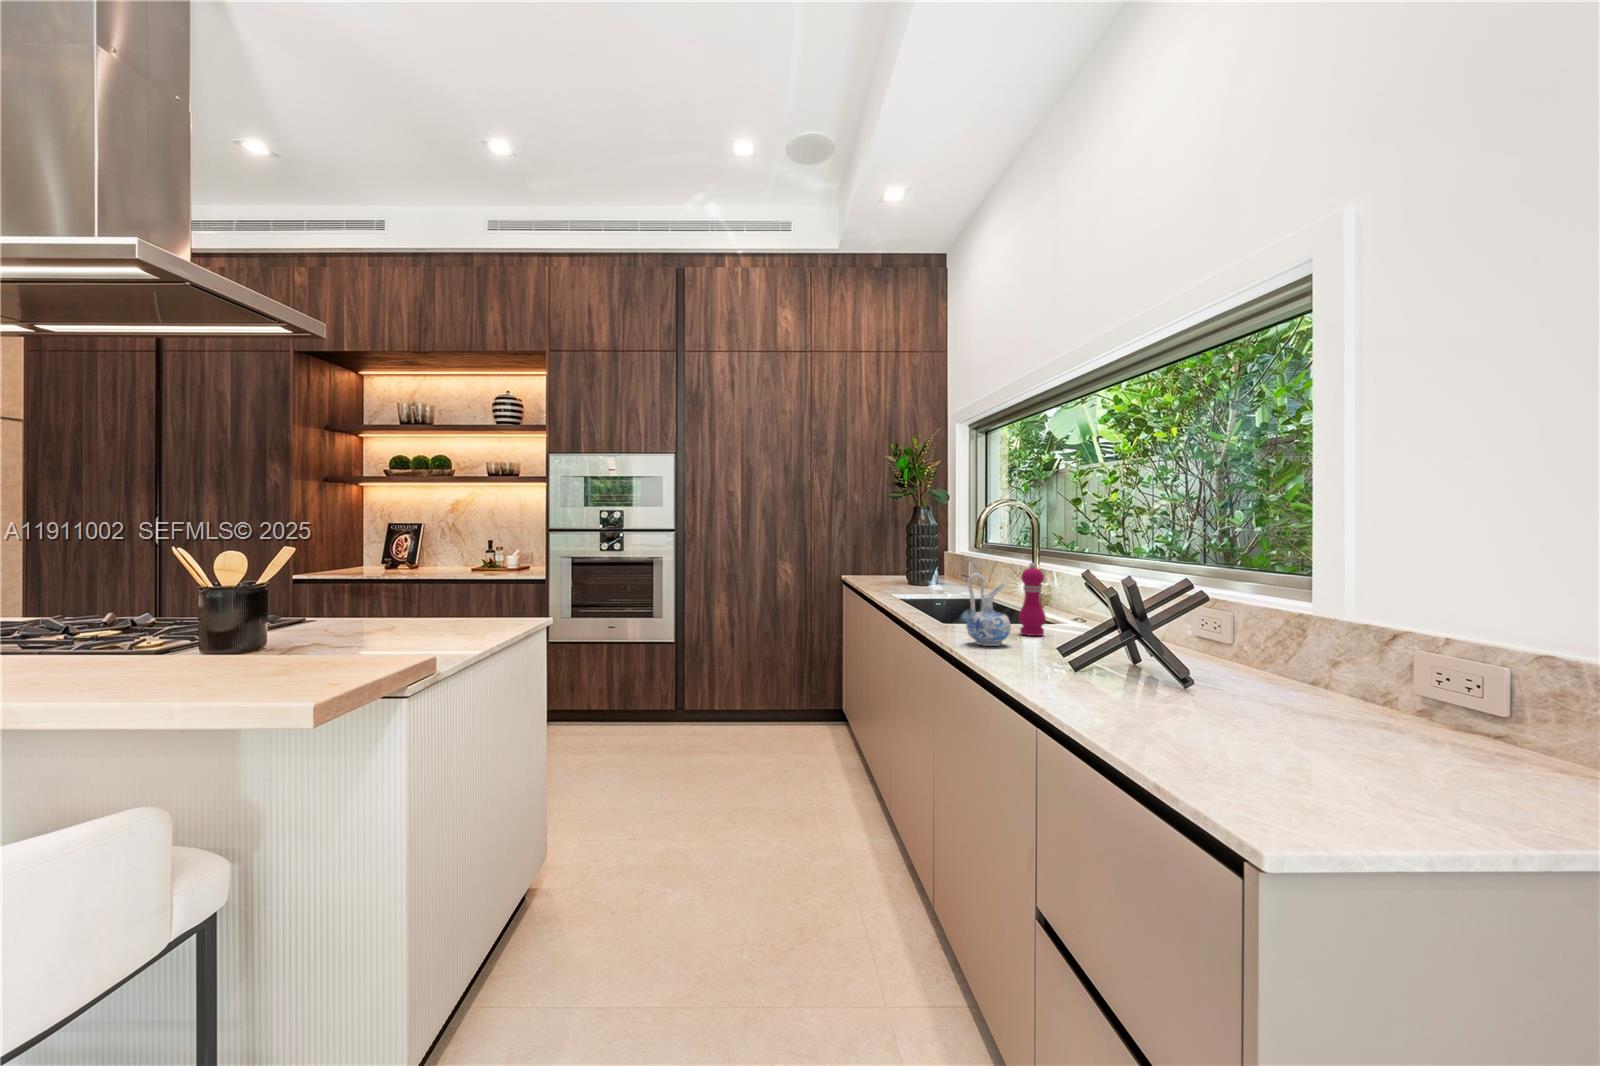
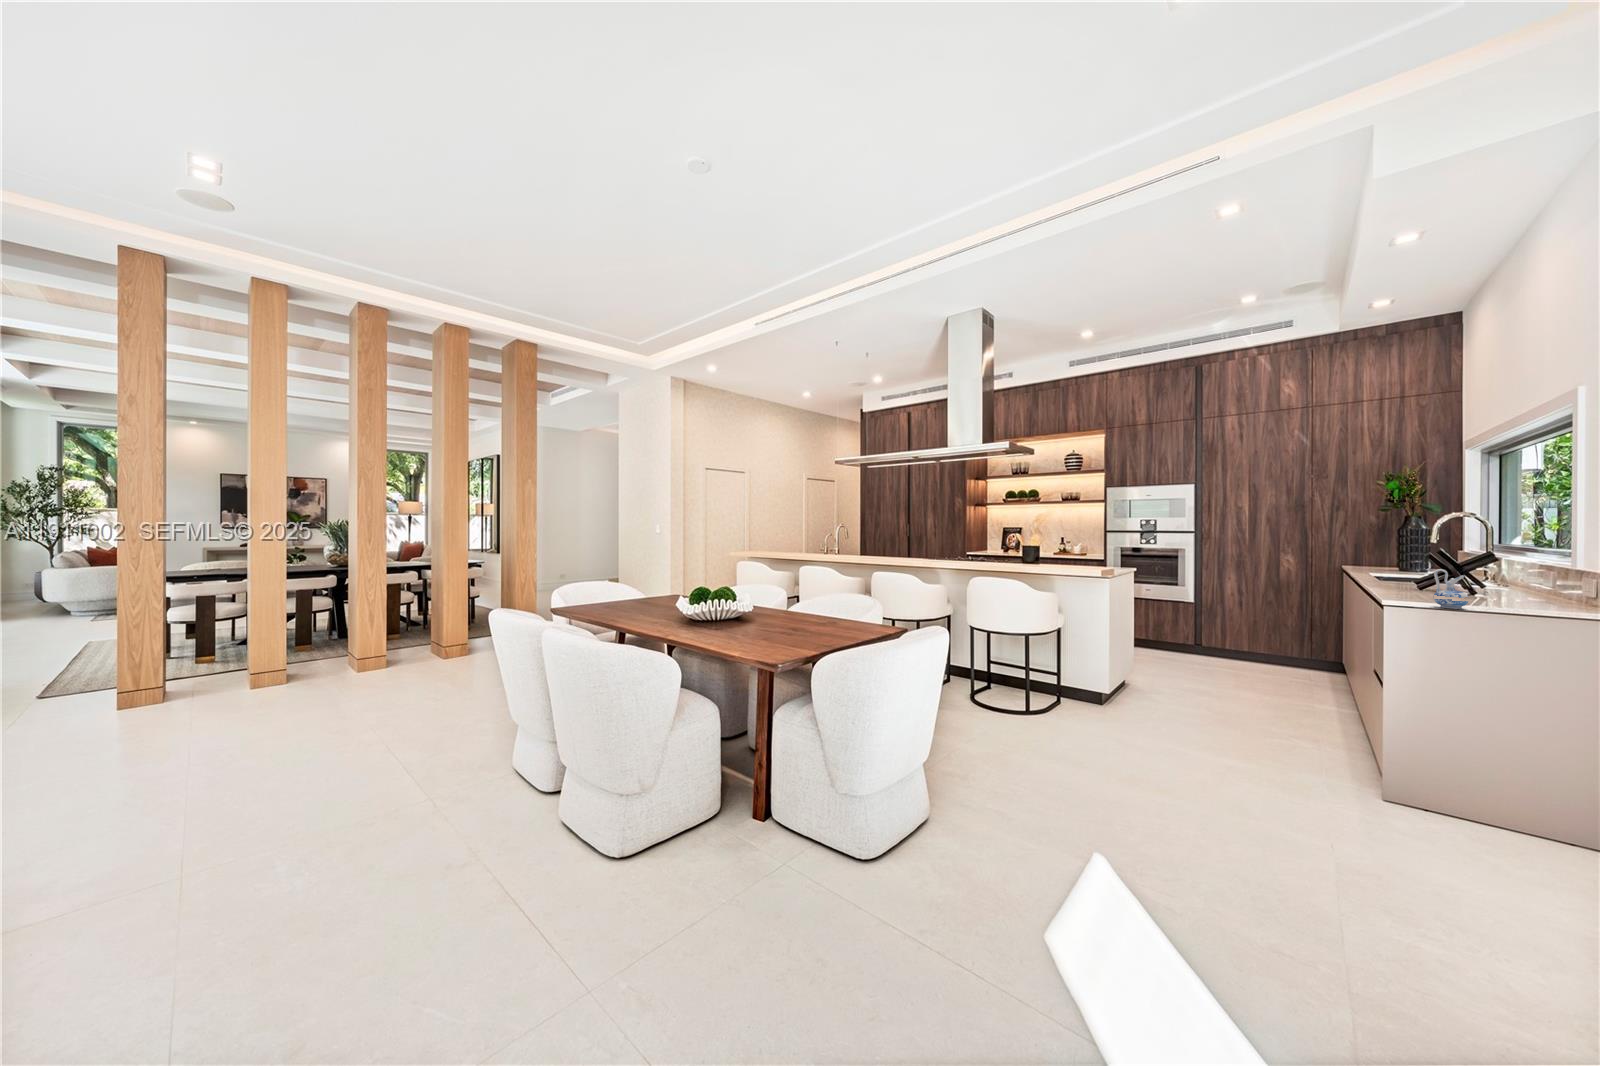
pepper mill: present [1019,563,1046,636] -> none [1484,564,1508,607]

